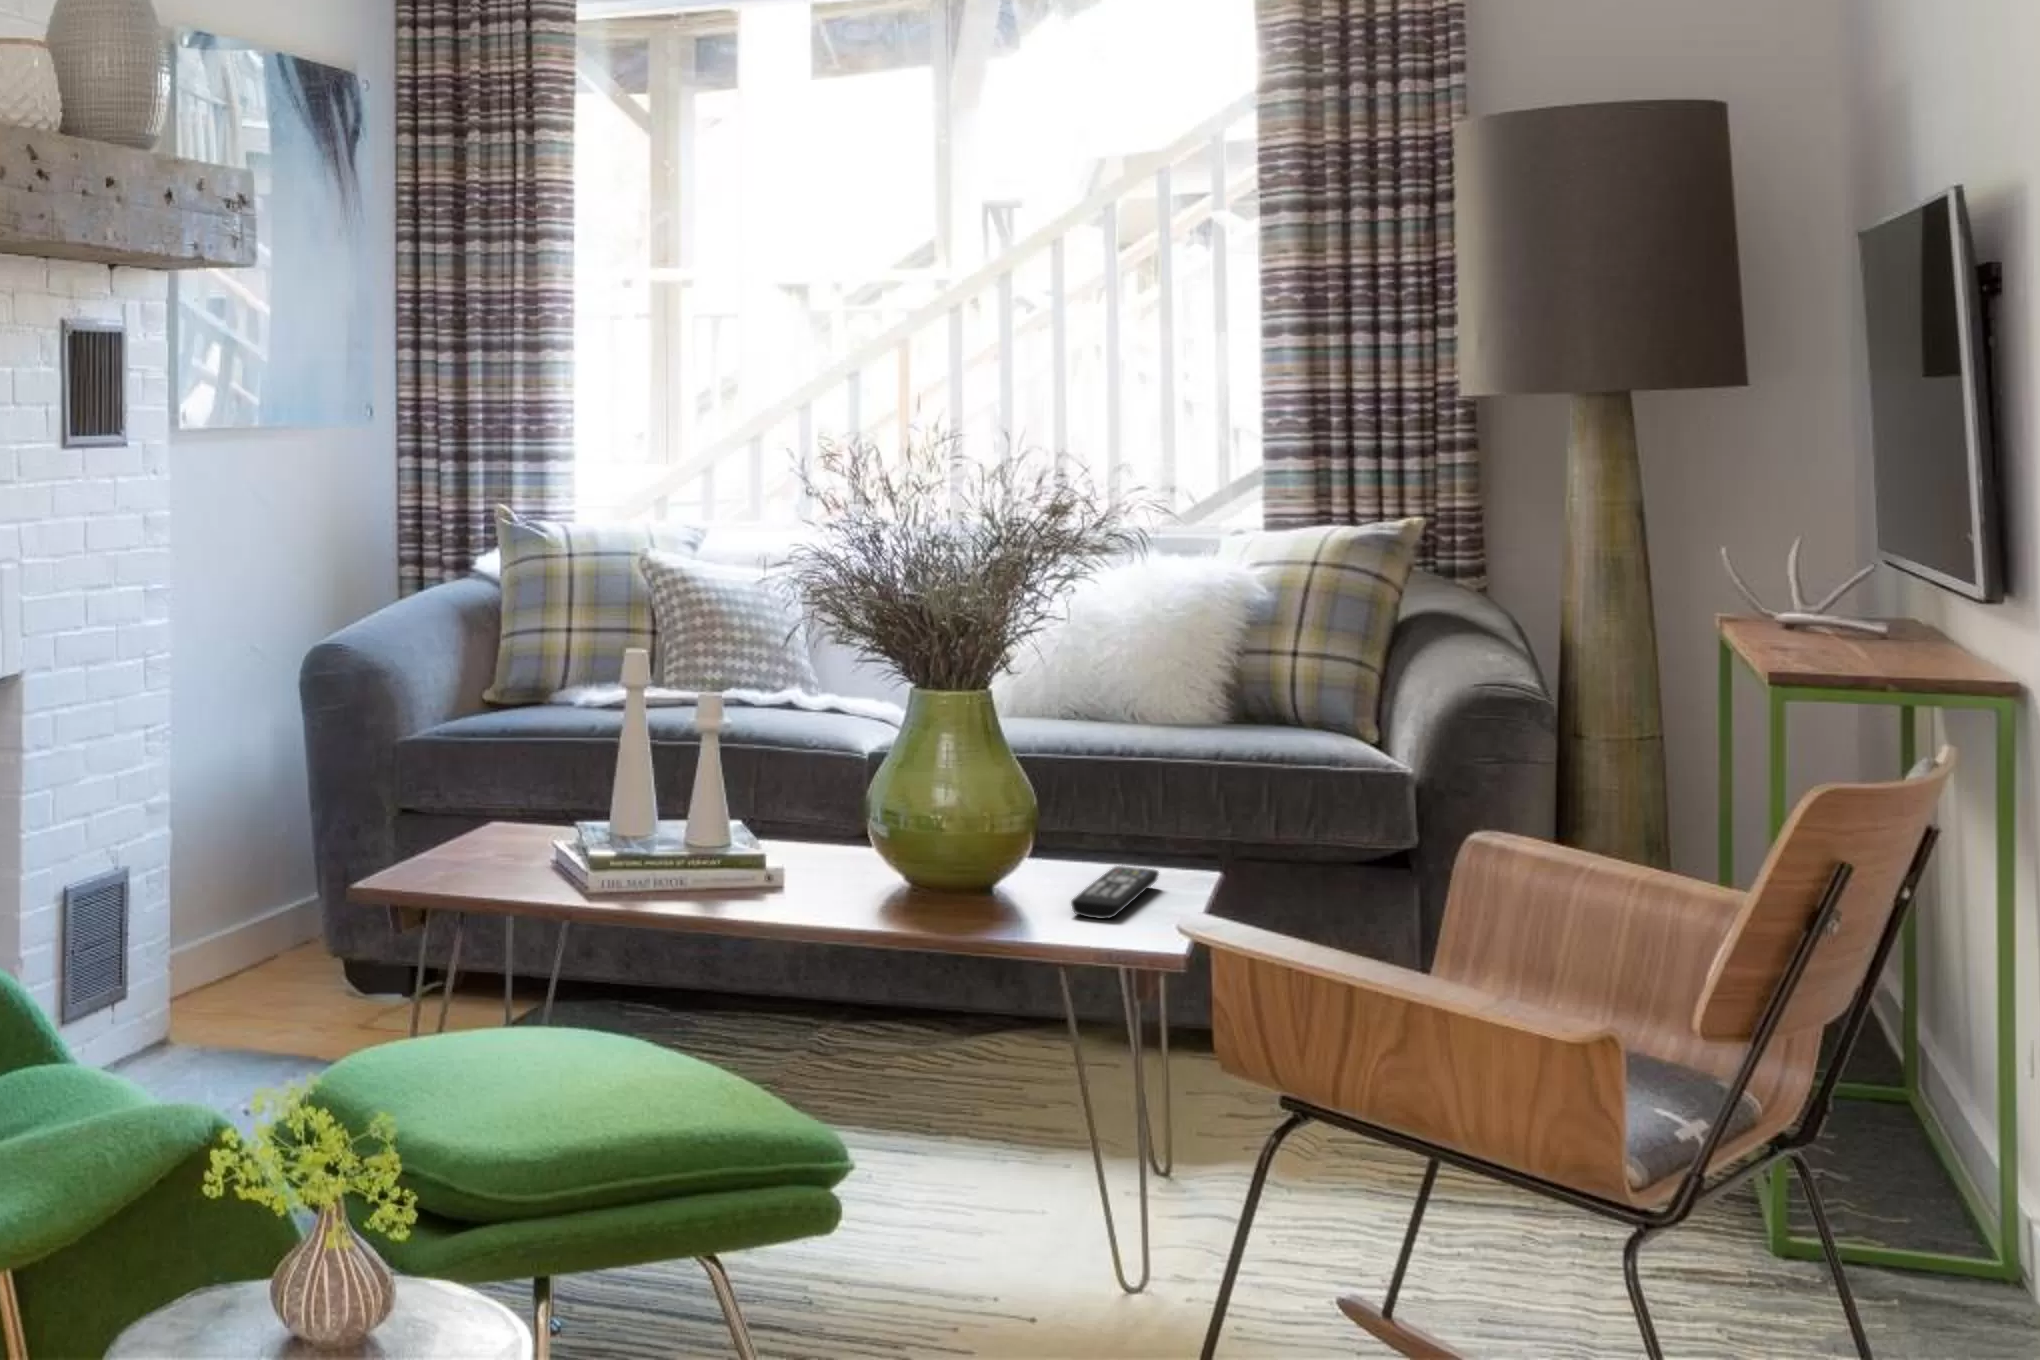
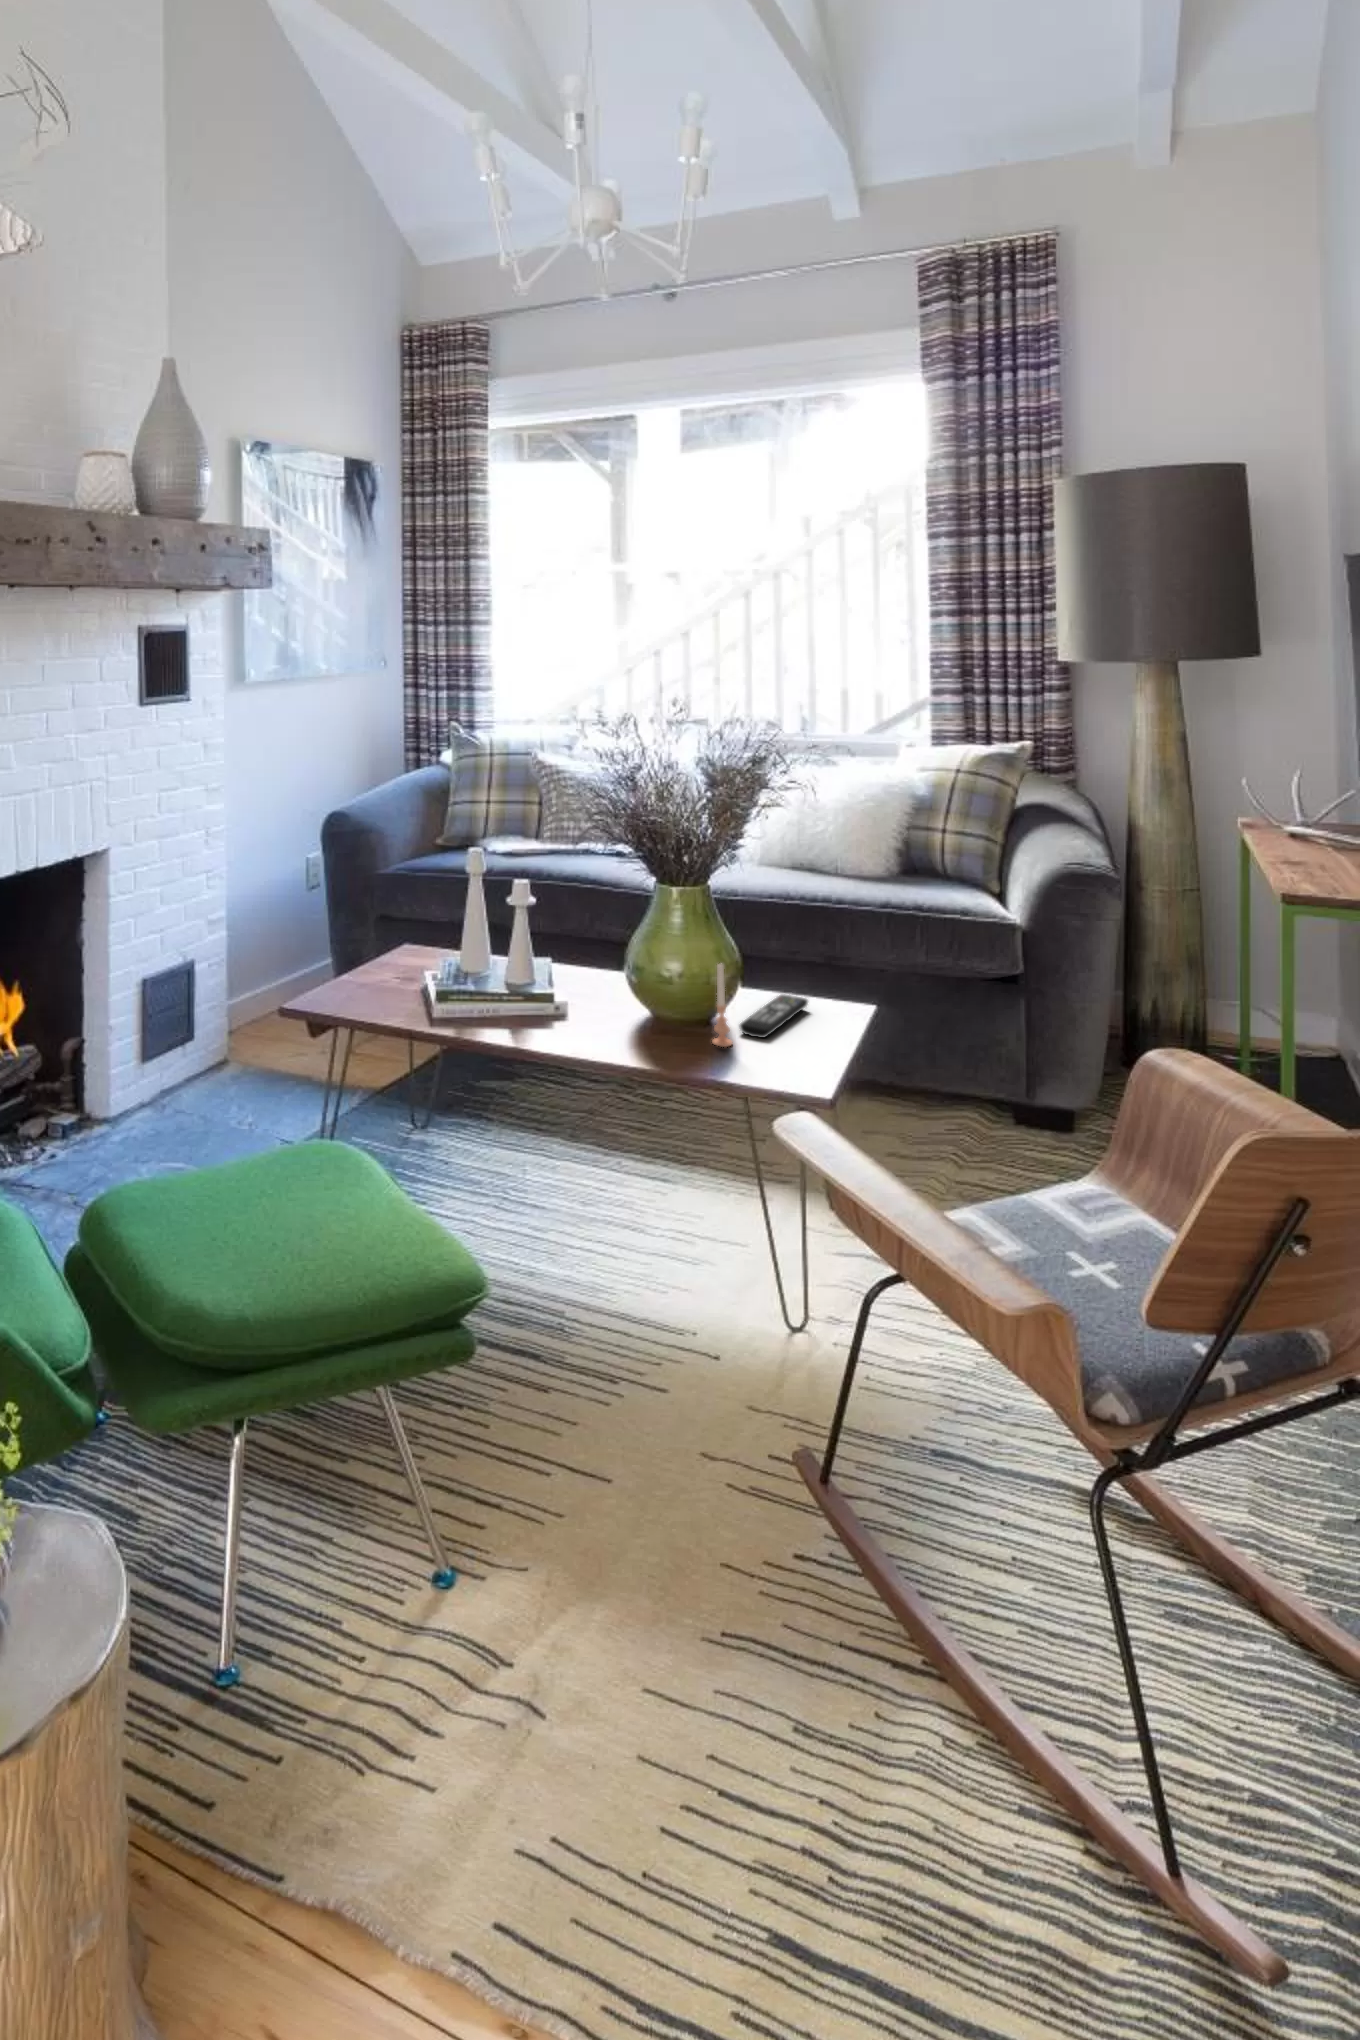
candle: none [1036,800,1068,930] -> present [713,963,732,1047]

